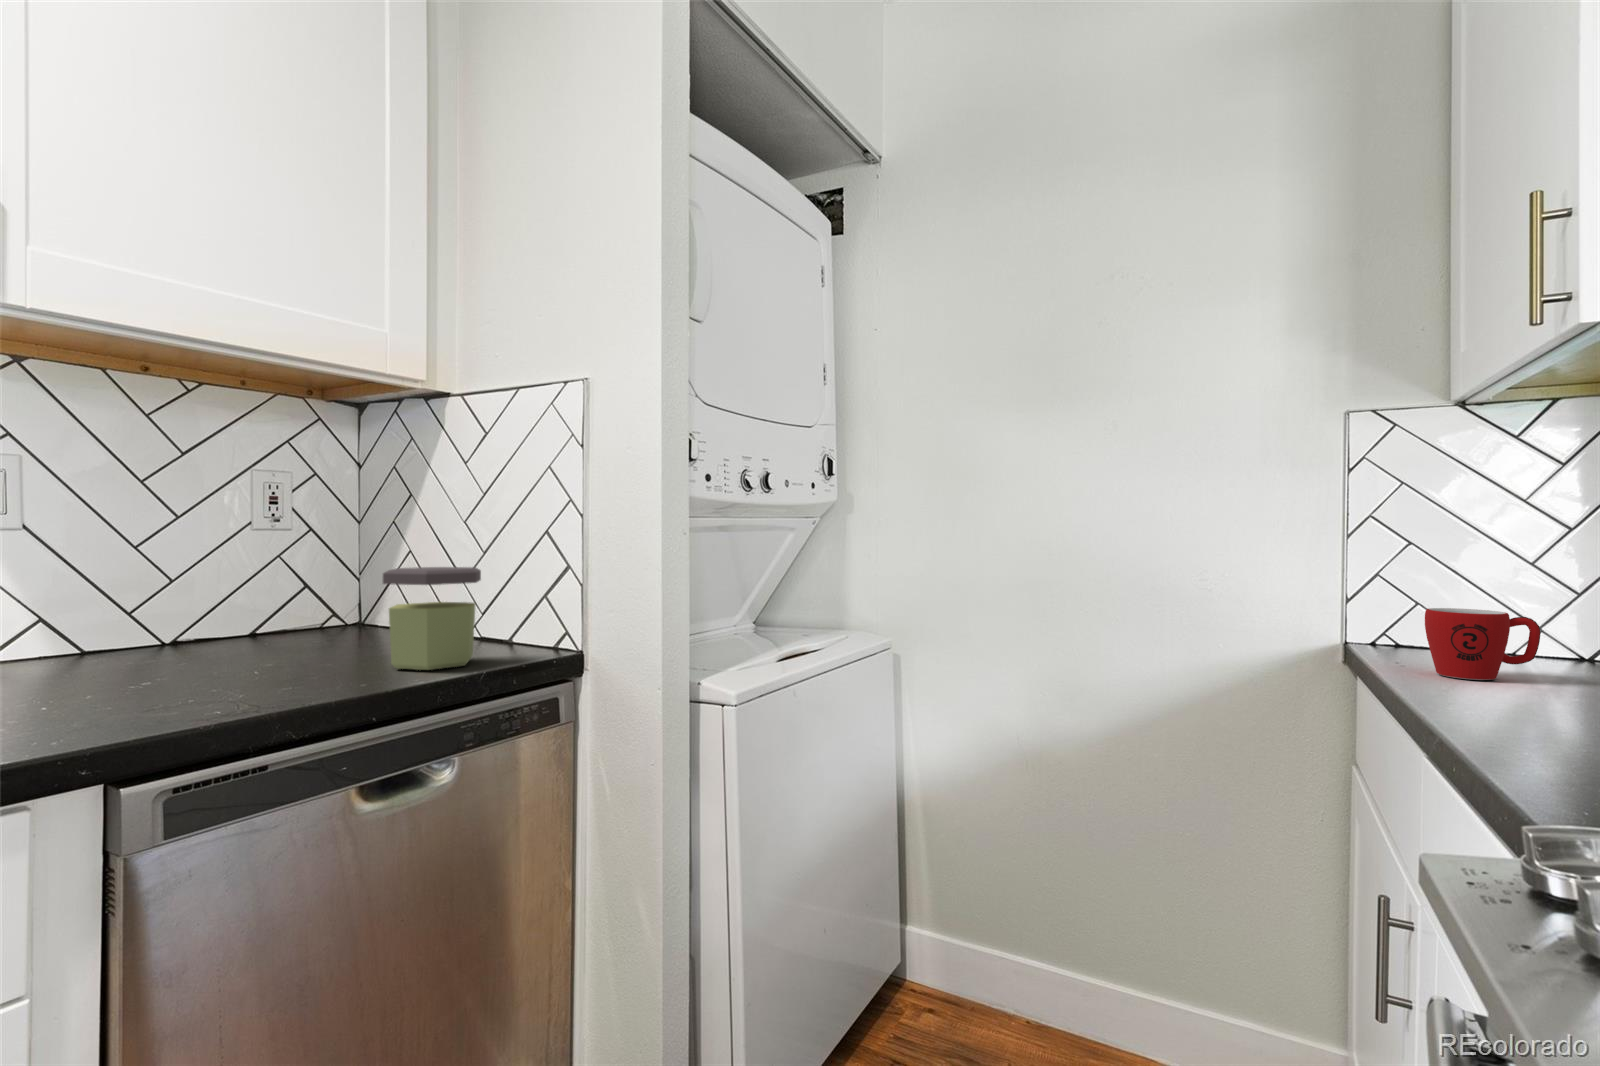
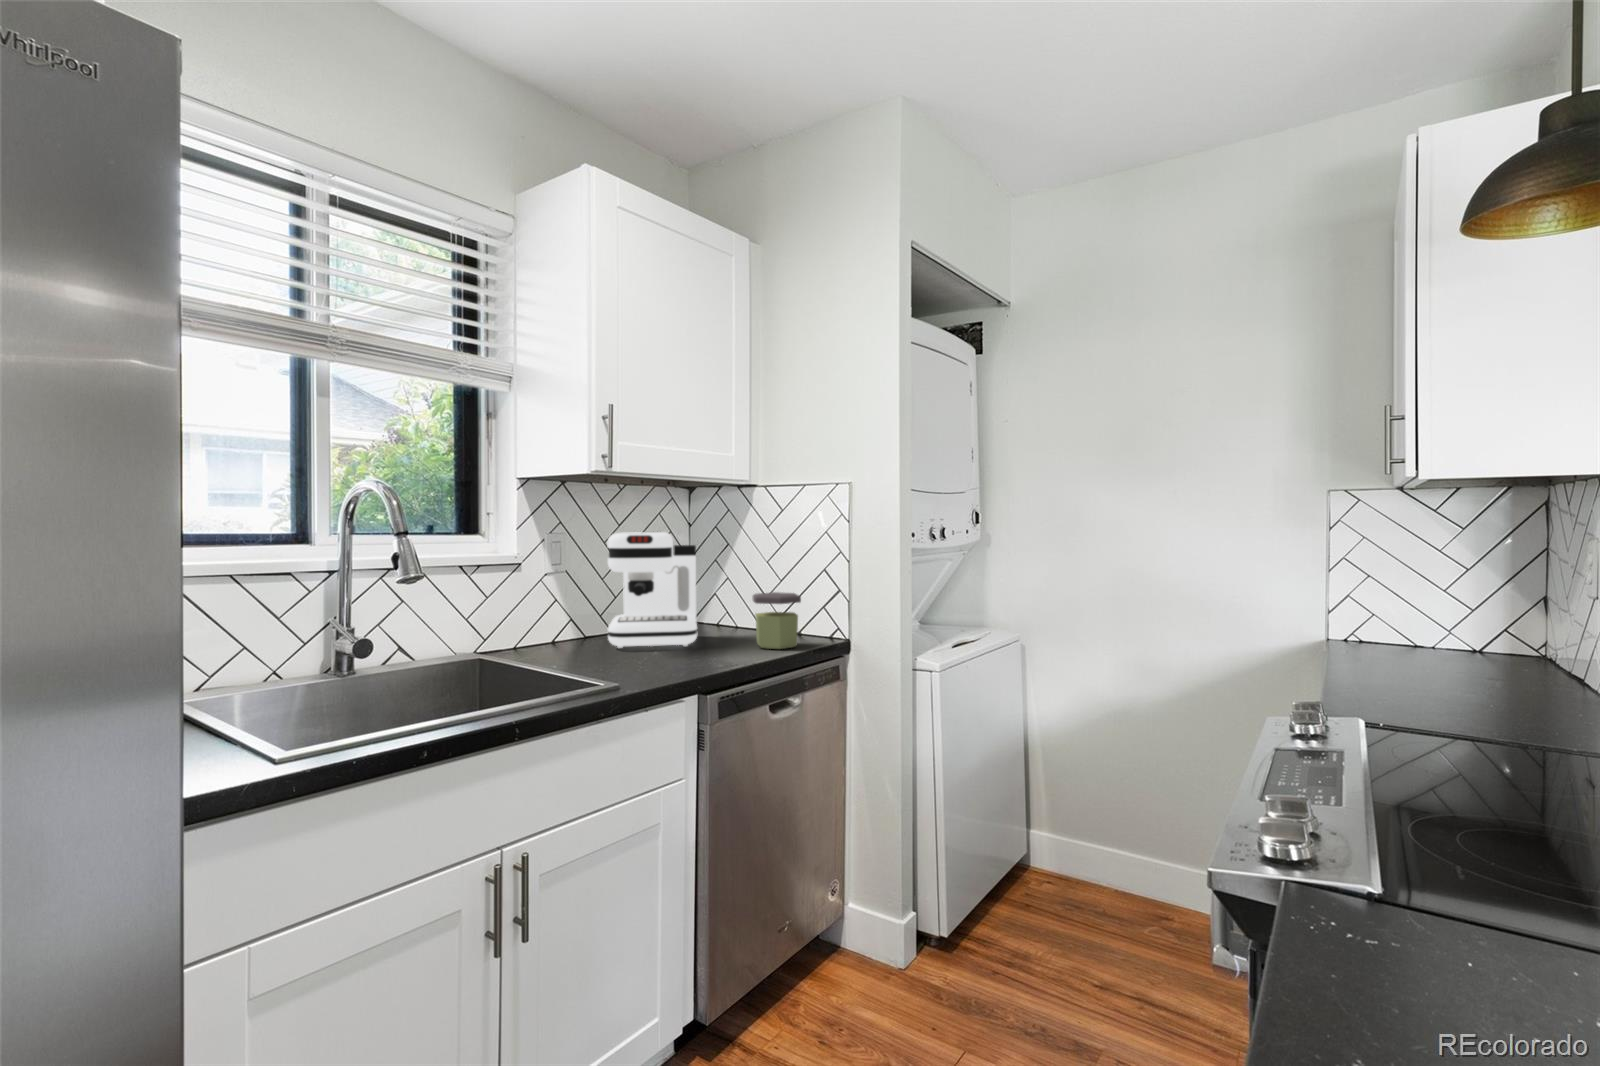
coffee maker: none [81,450,320,672] -> present [608,532,697,648]
mug: present [1425,608,1541,680] -> none [1357,619,1420,661]

